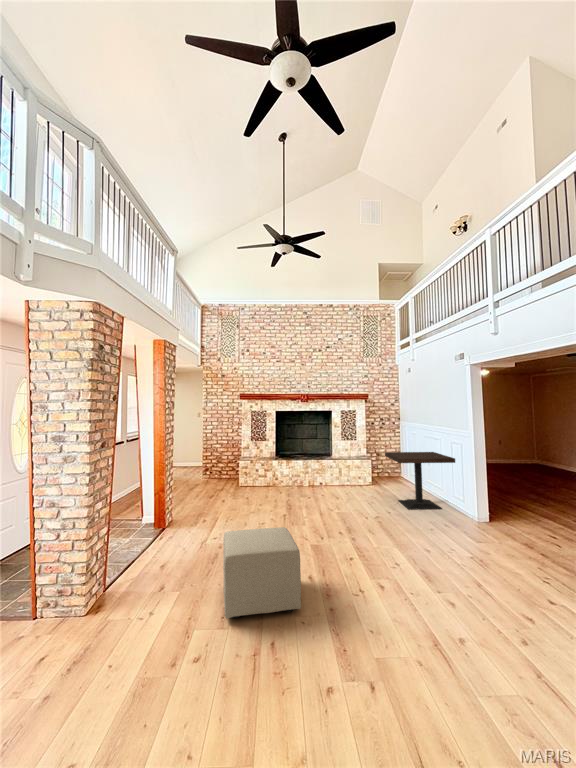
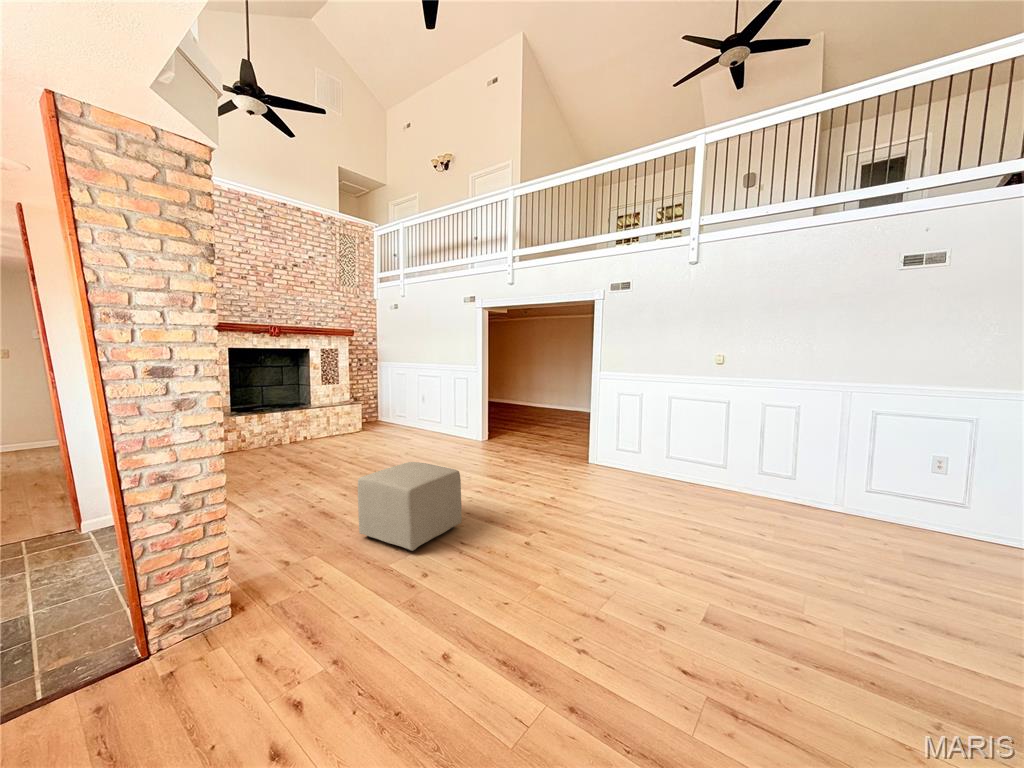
side table: present [385,452,455,509] -> none [397,388,469,443]

